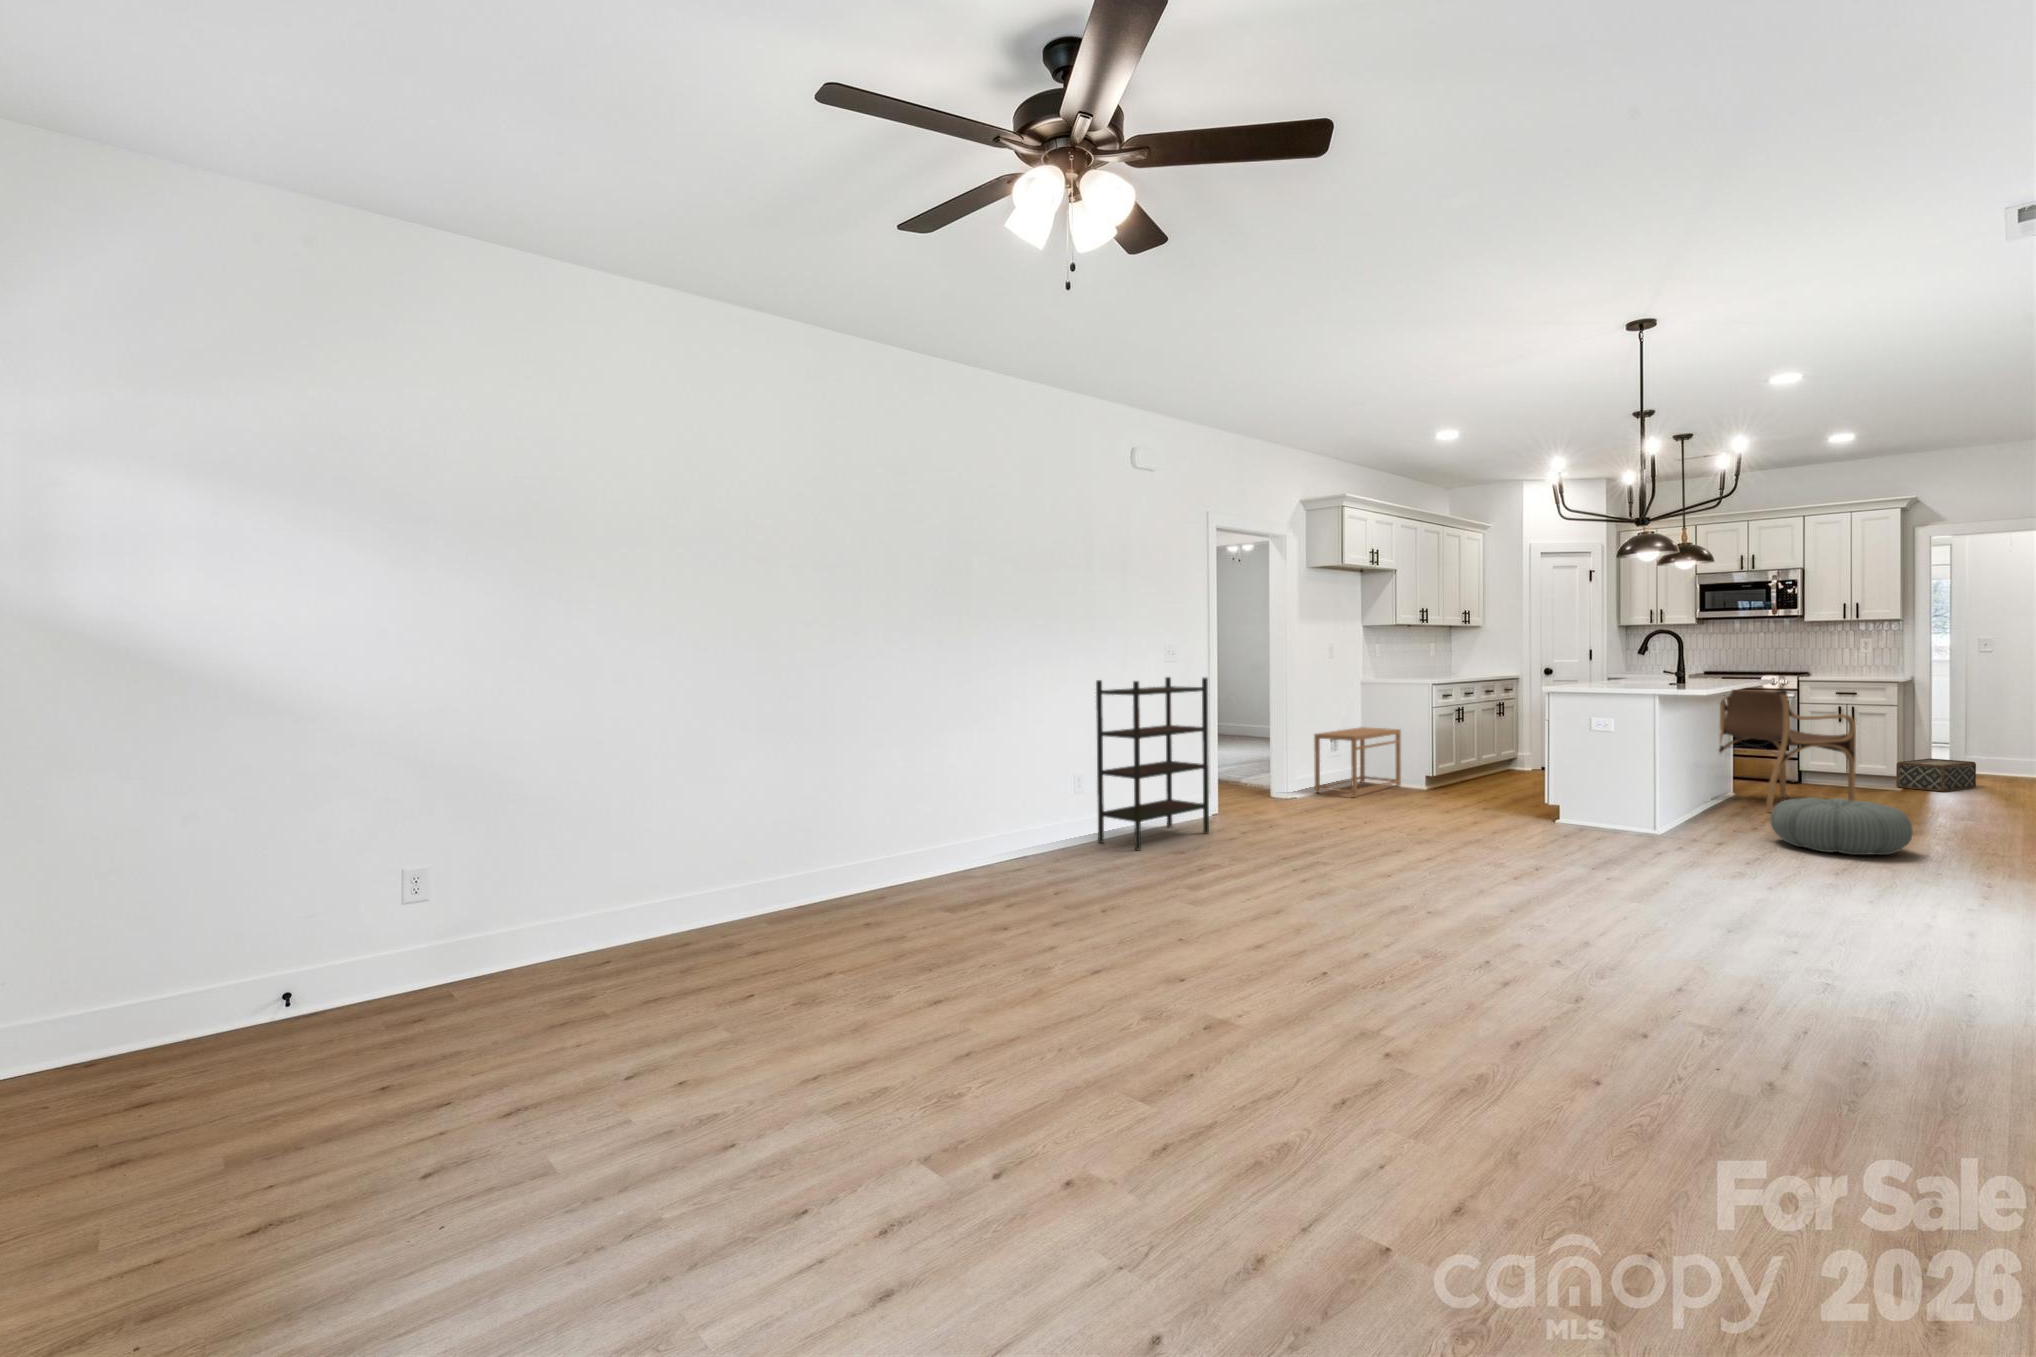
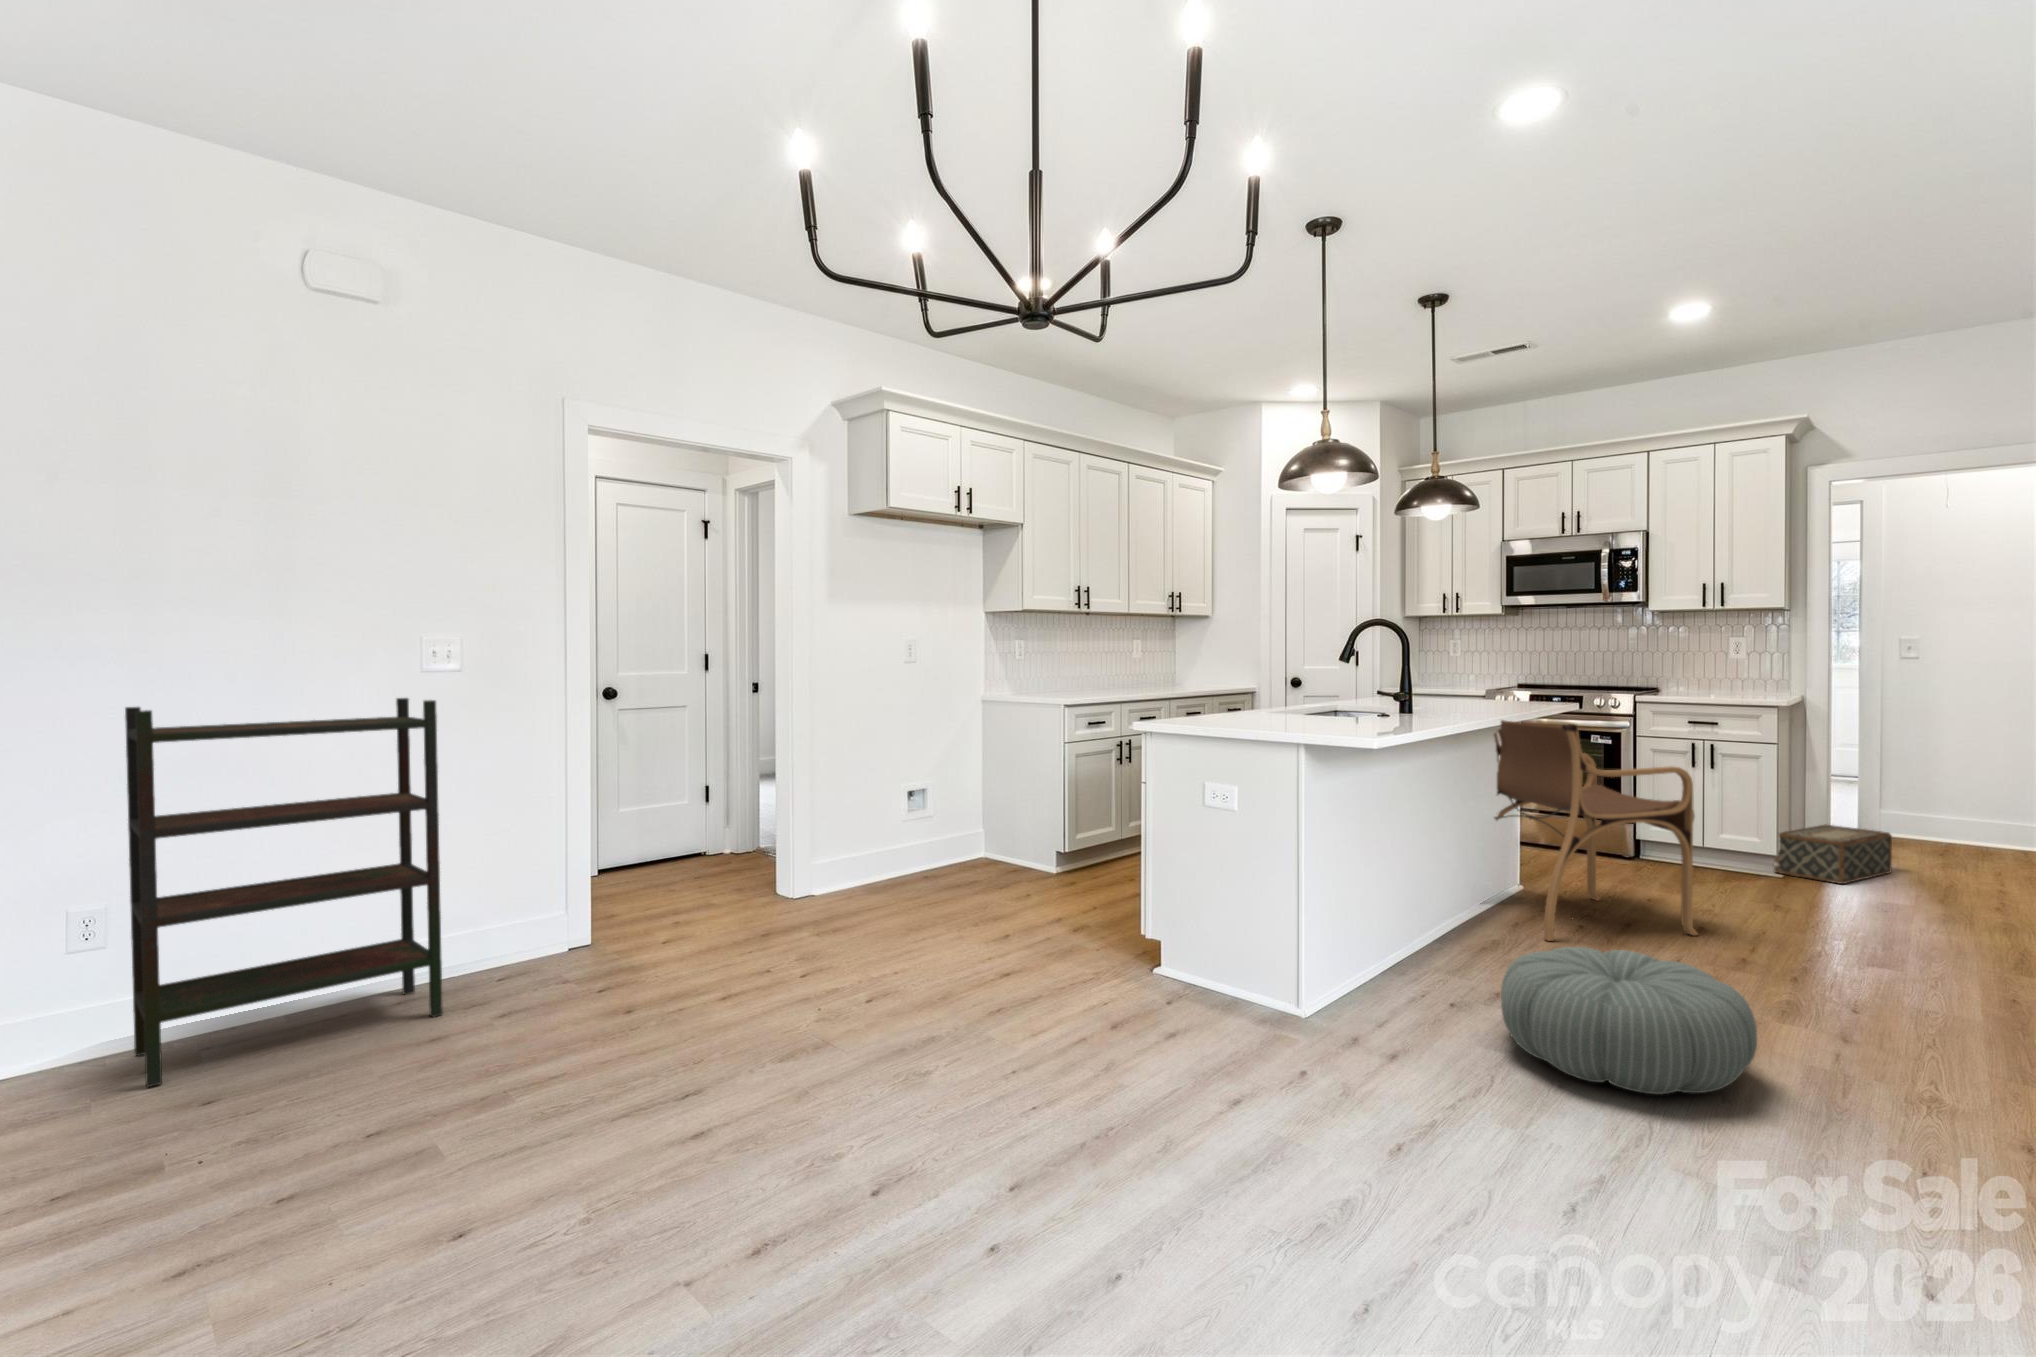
side table: present [1314,727,1401,797] -> none [851,774,1018,901]

